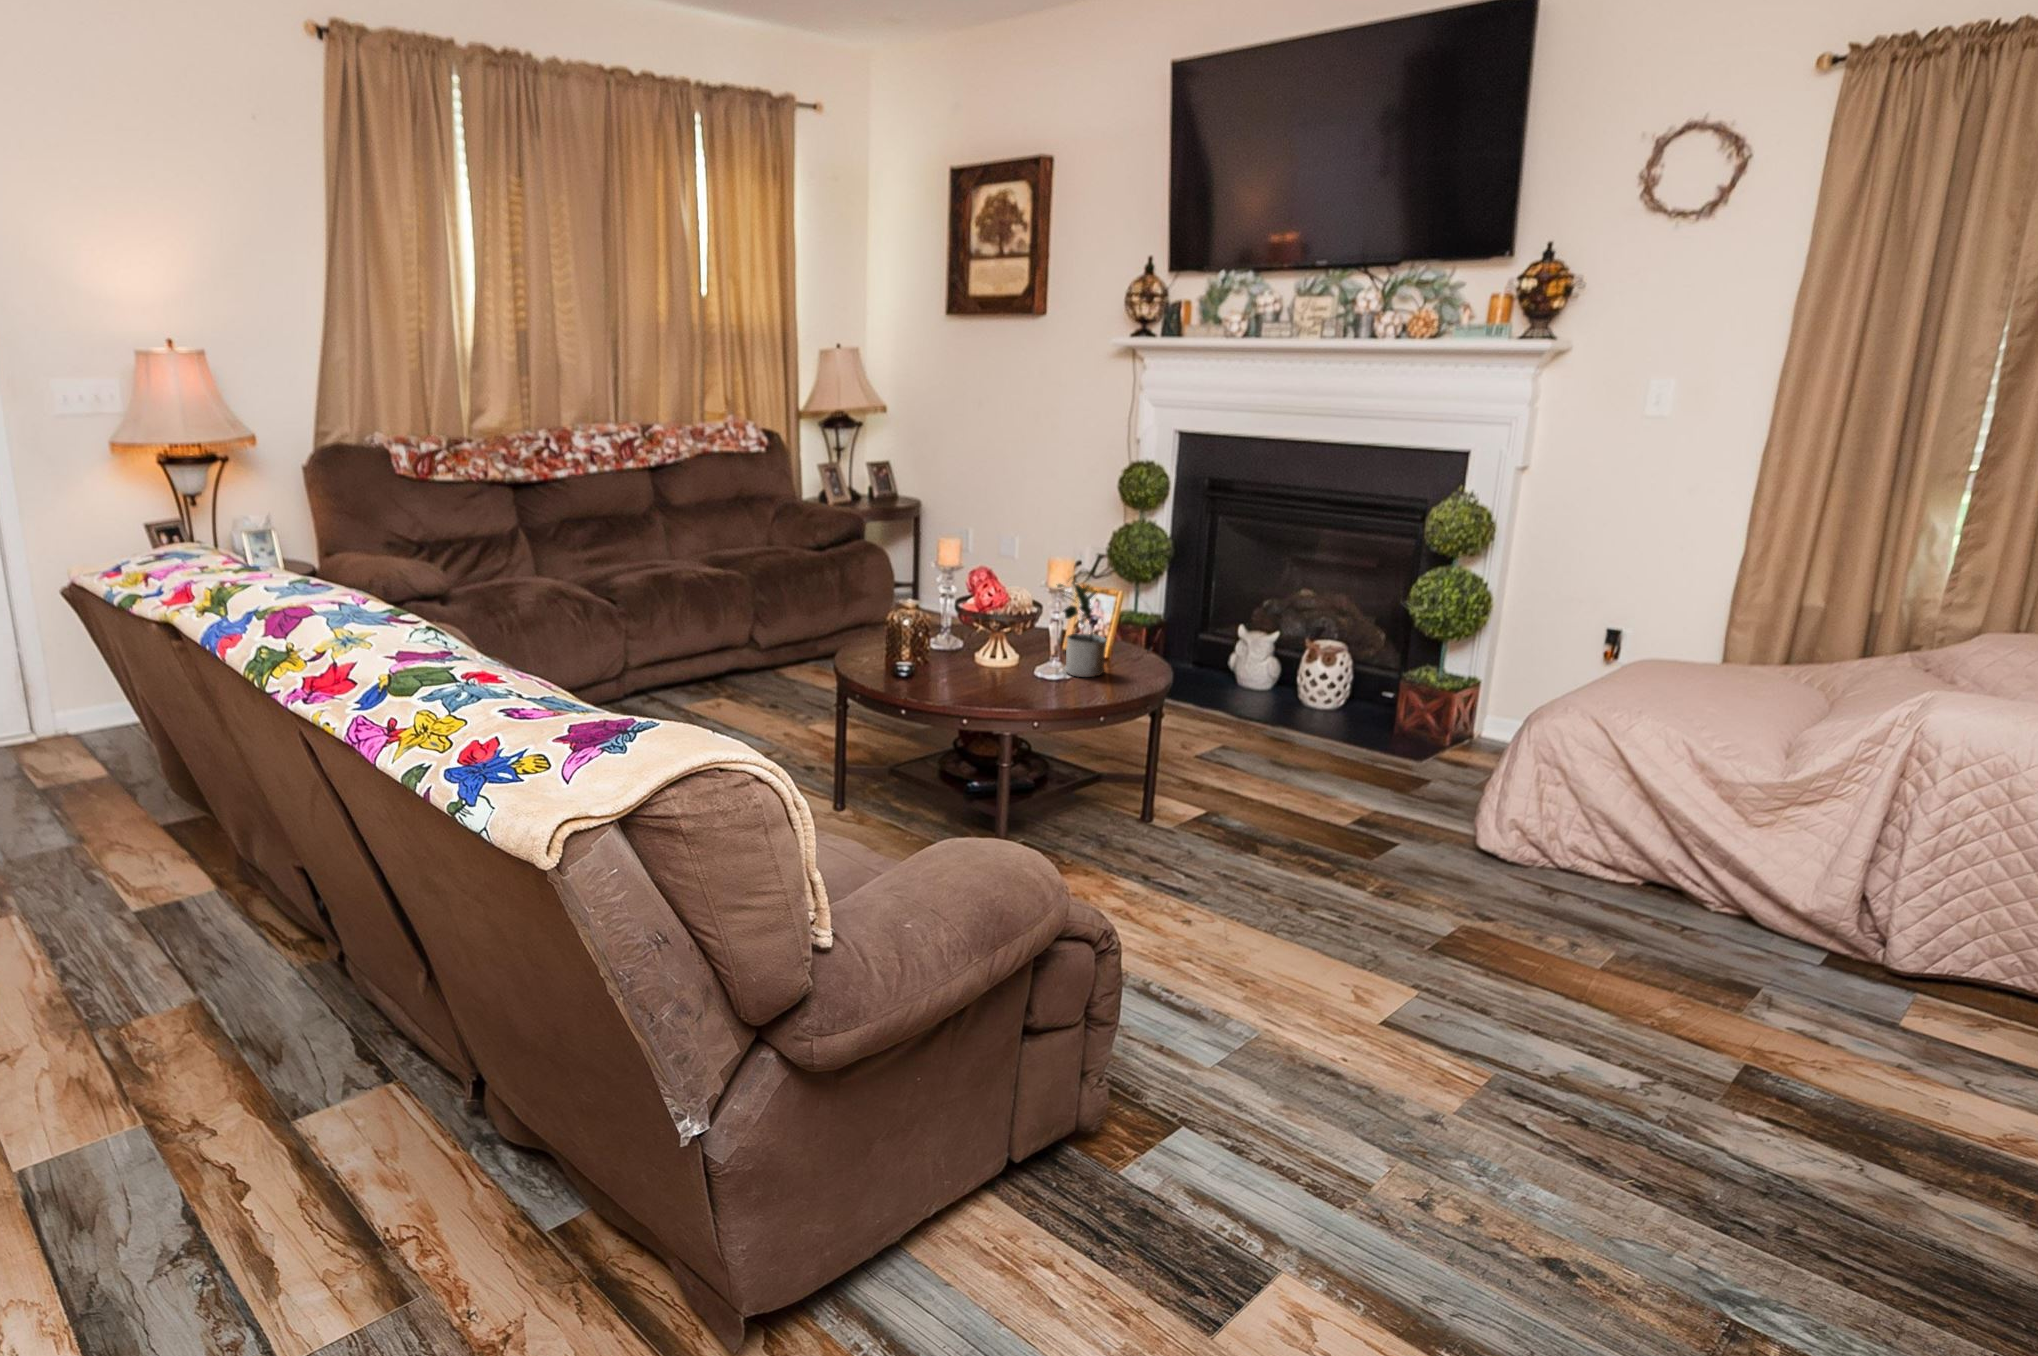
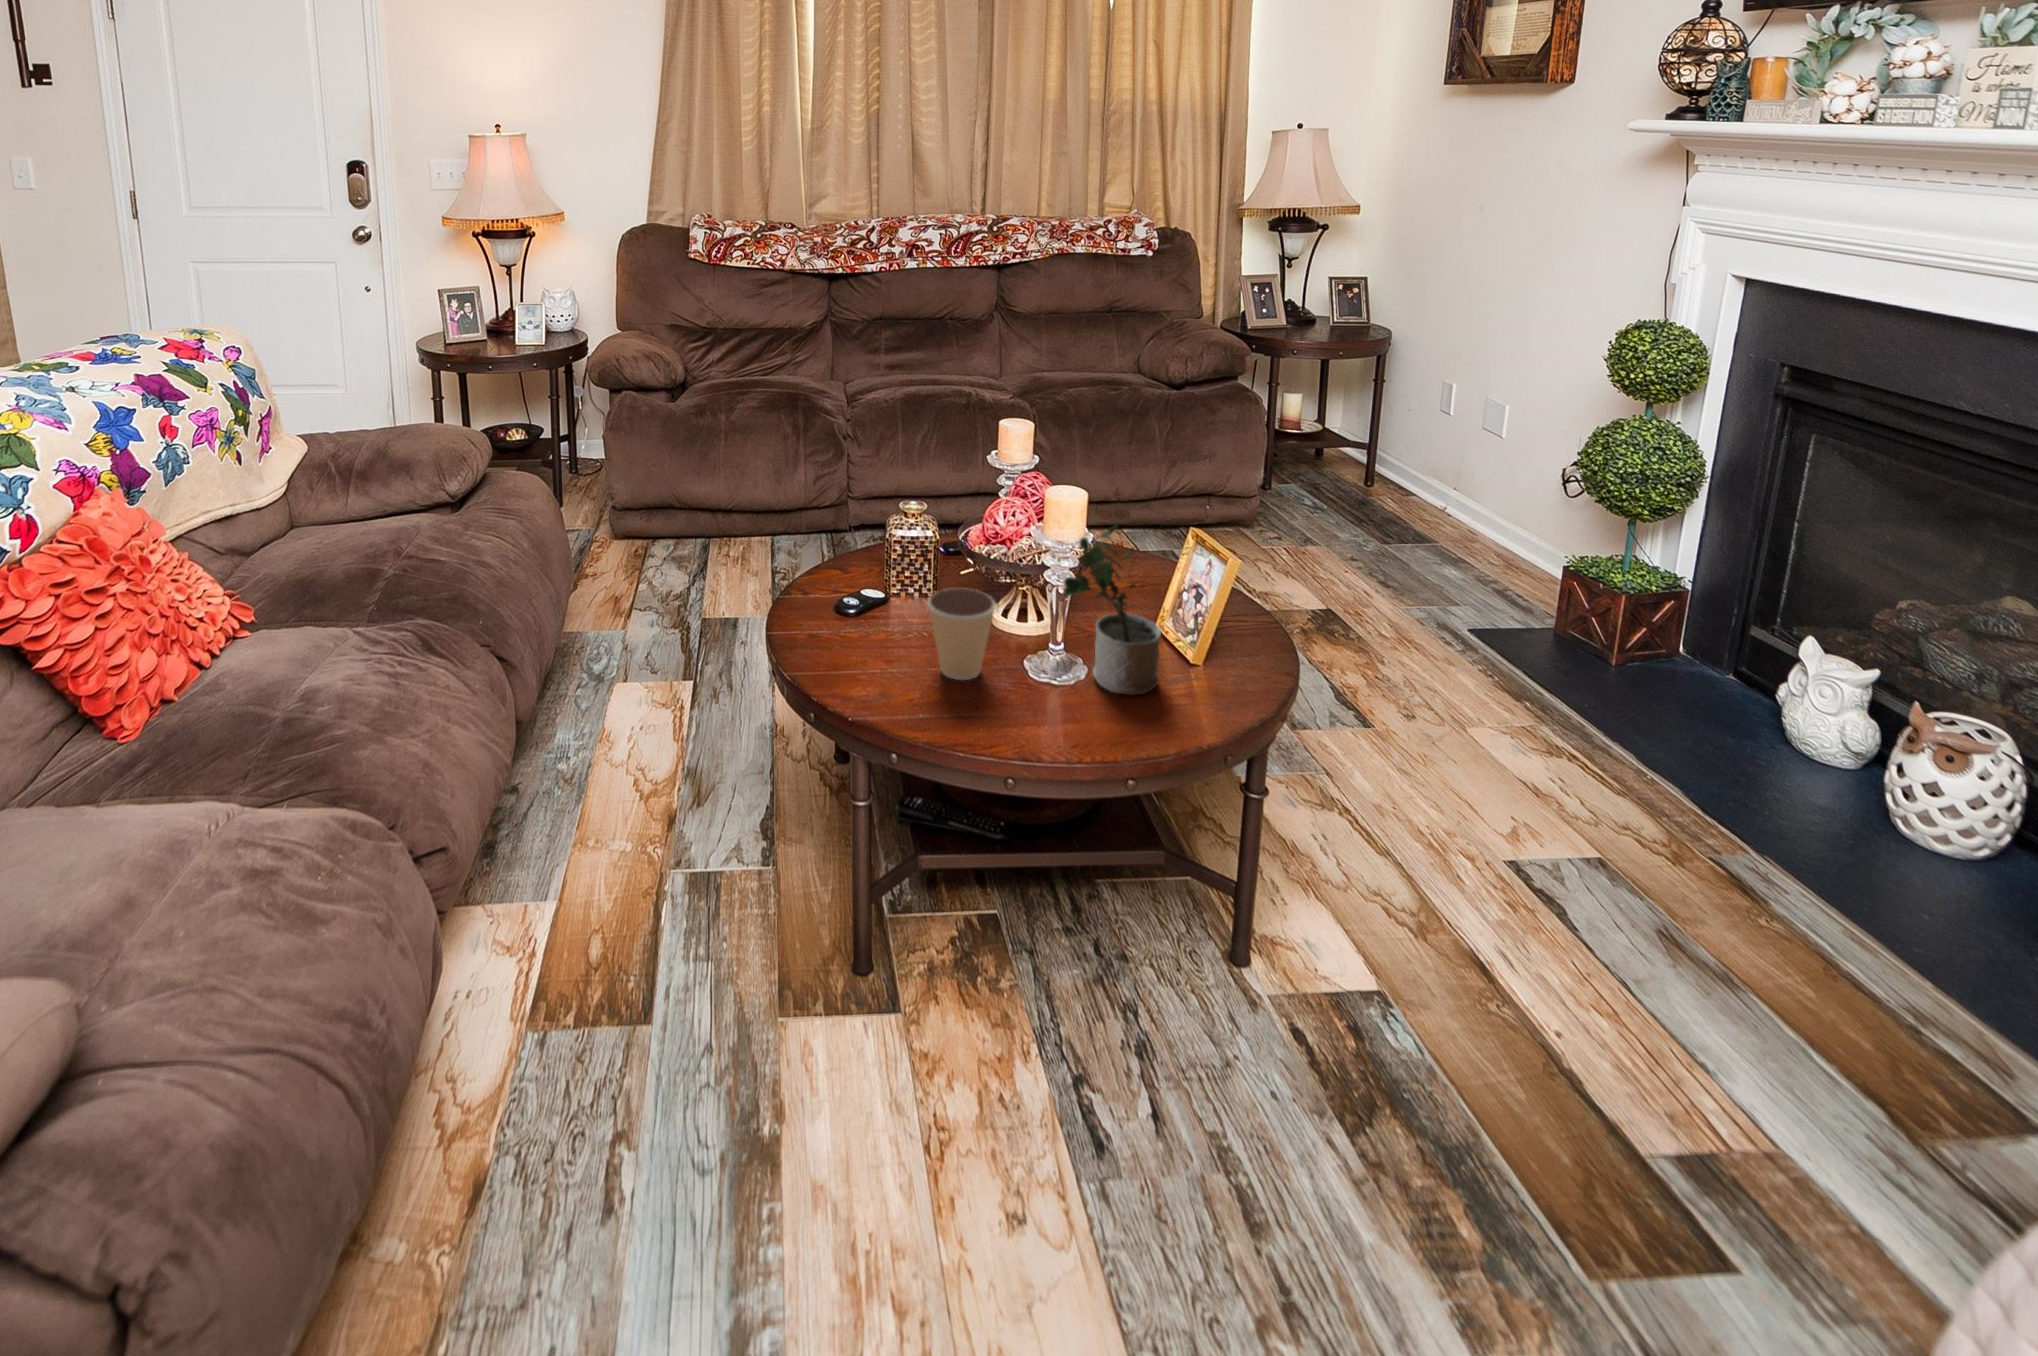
coffee cup: none [982,634,1028,691] -> present [928,588,996,680]

